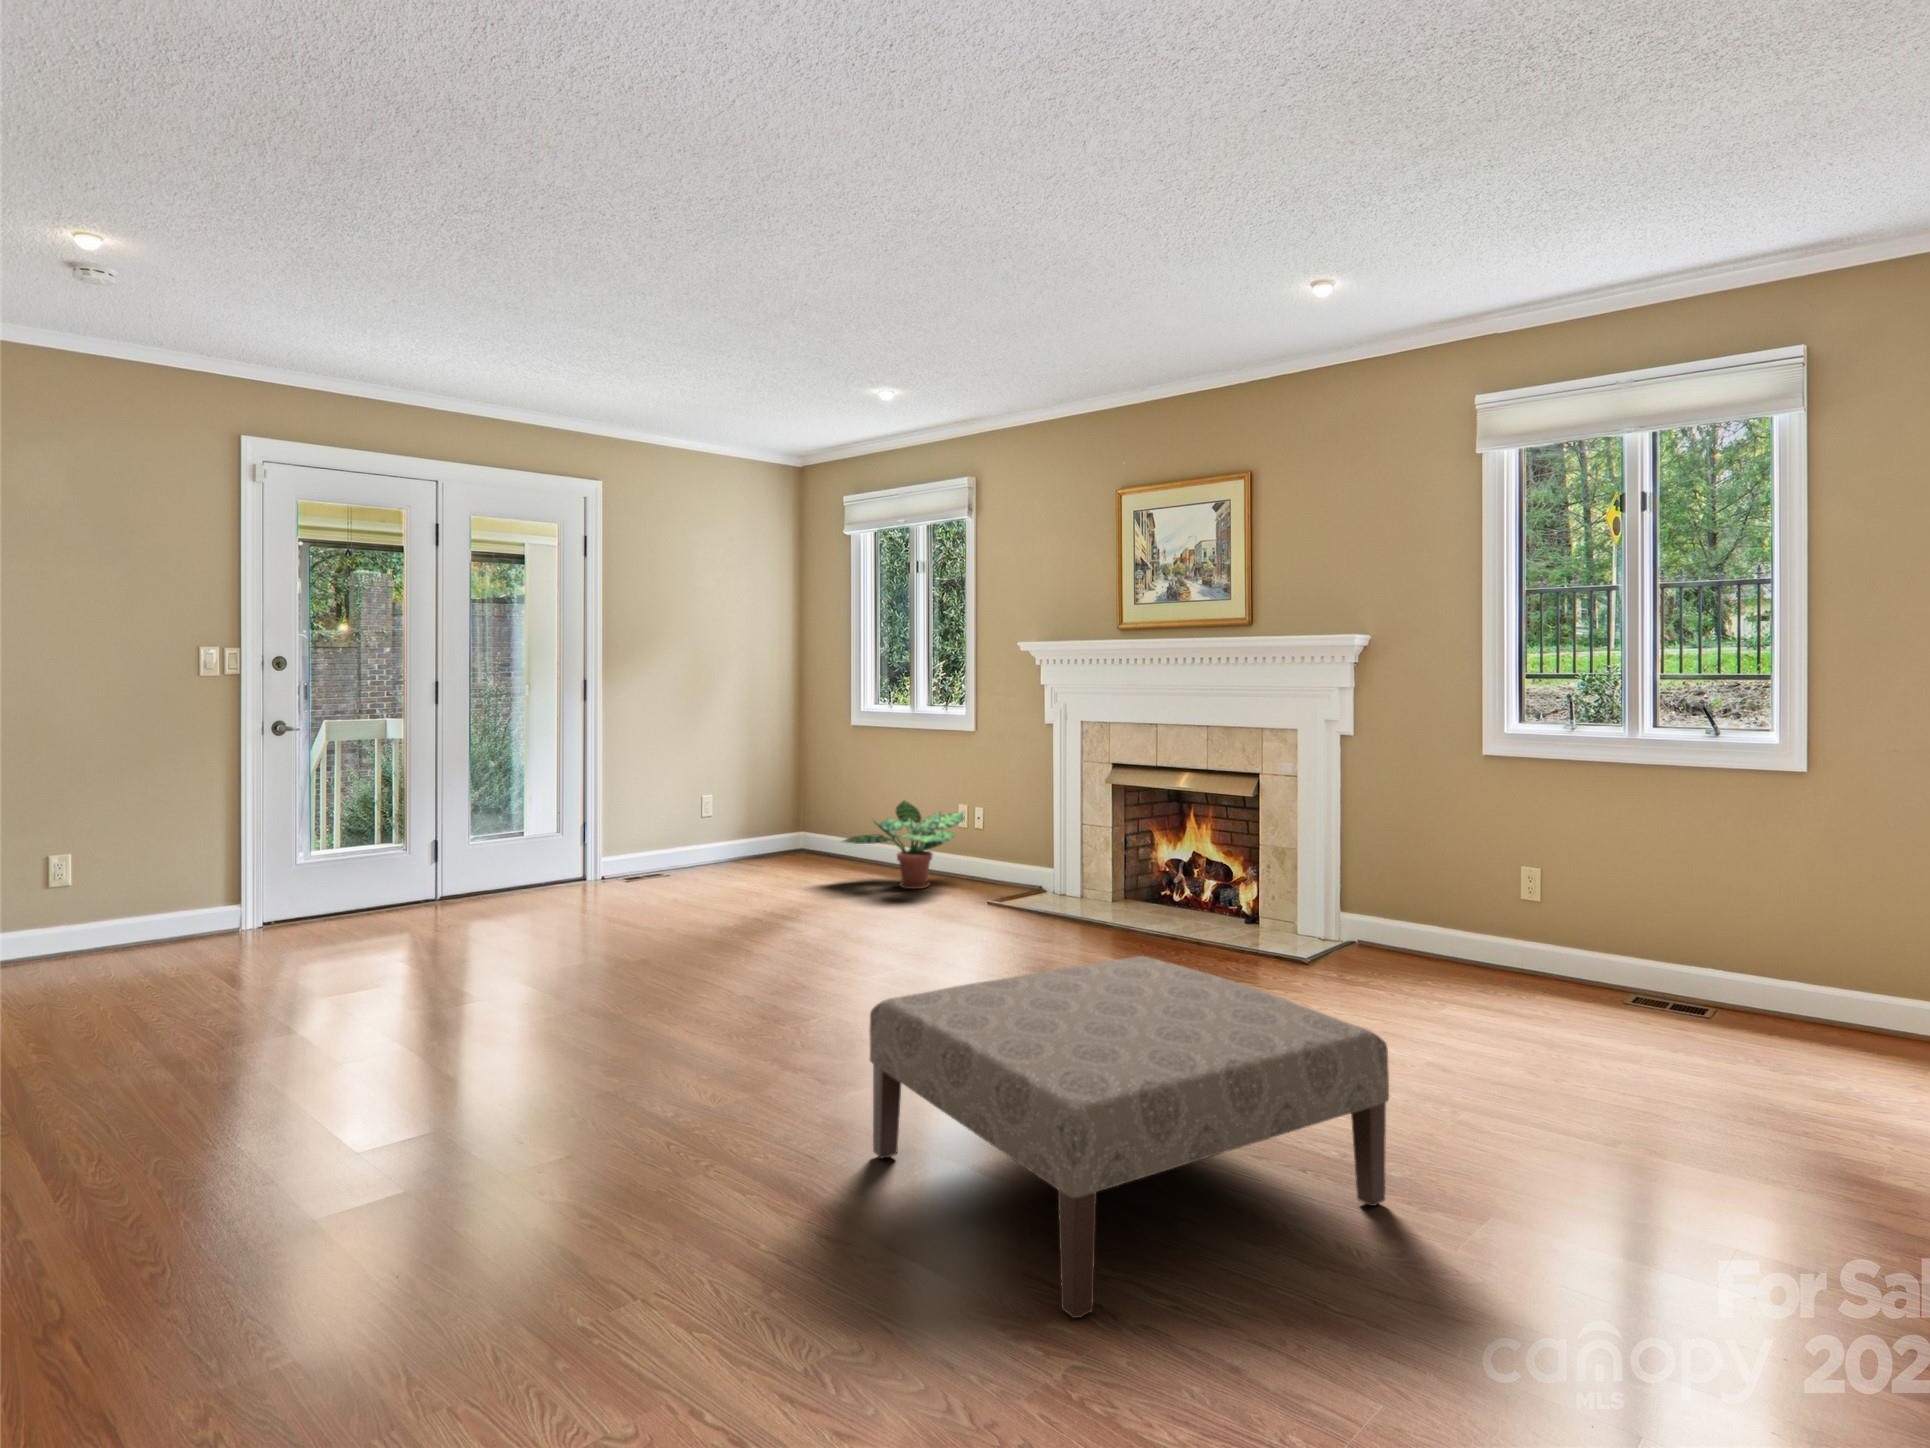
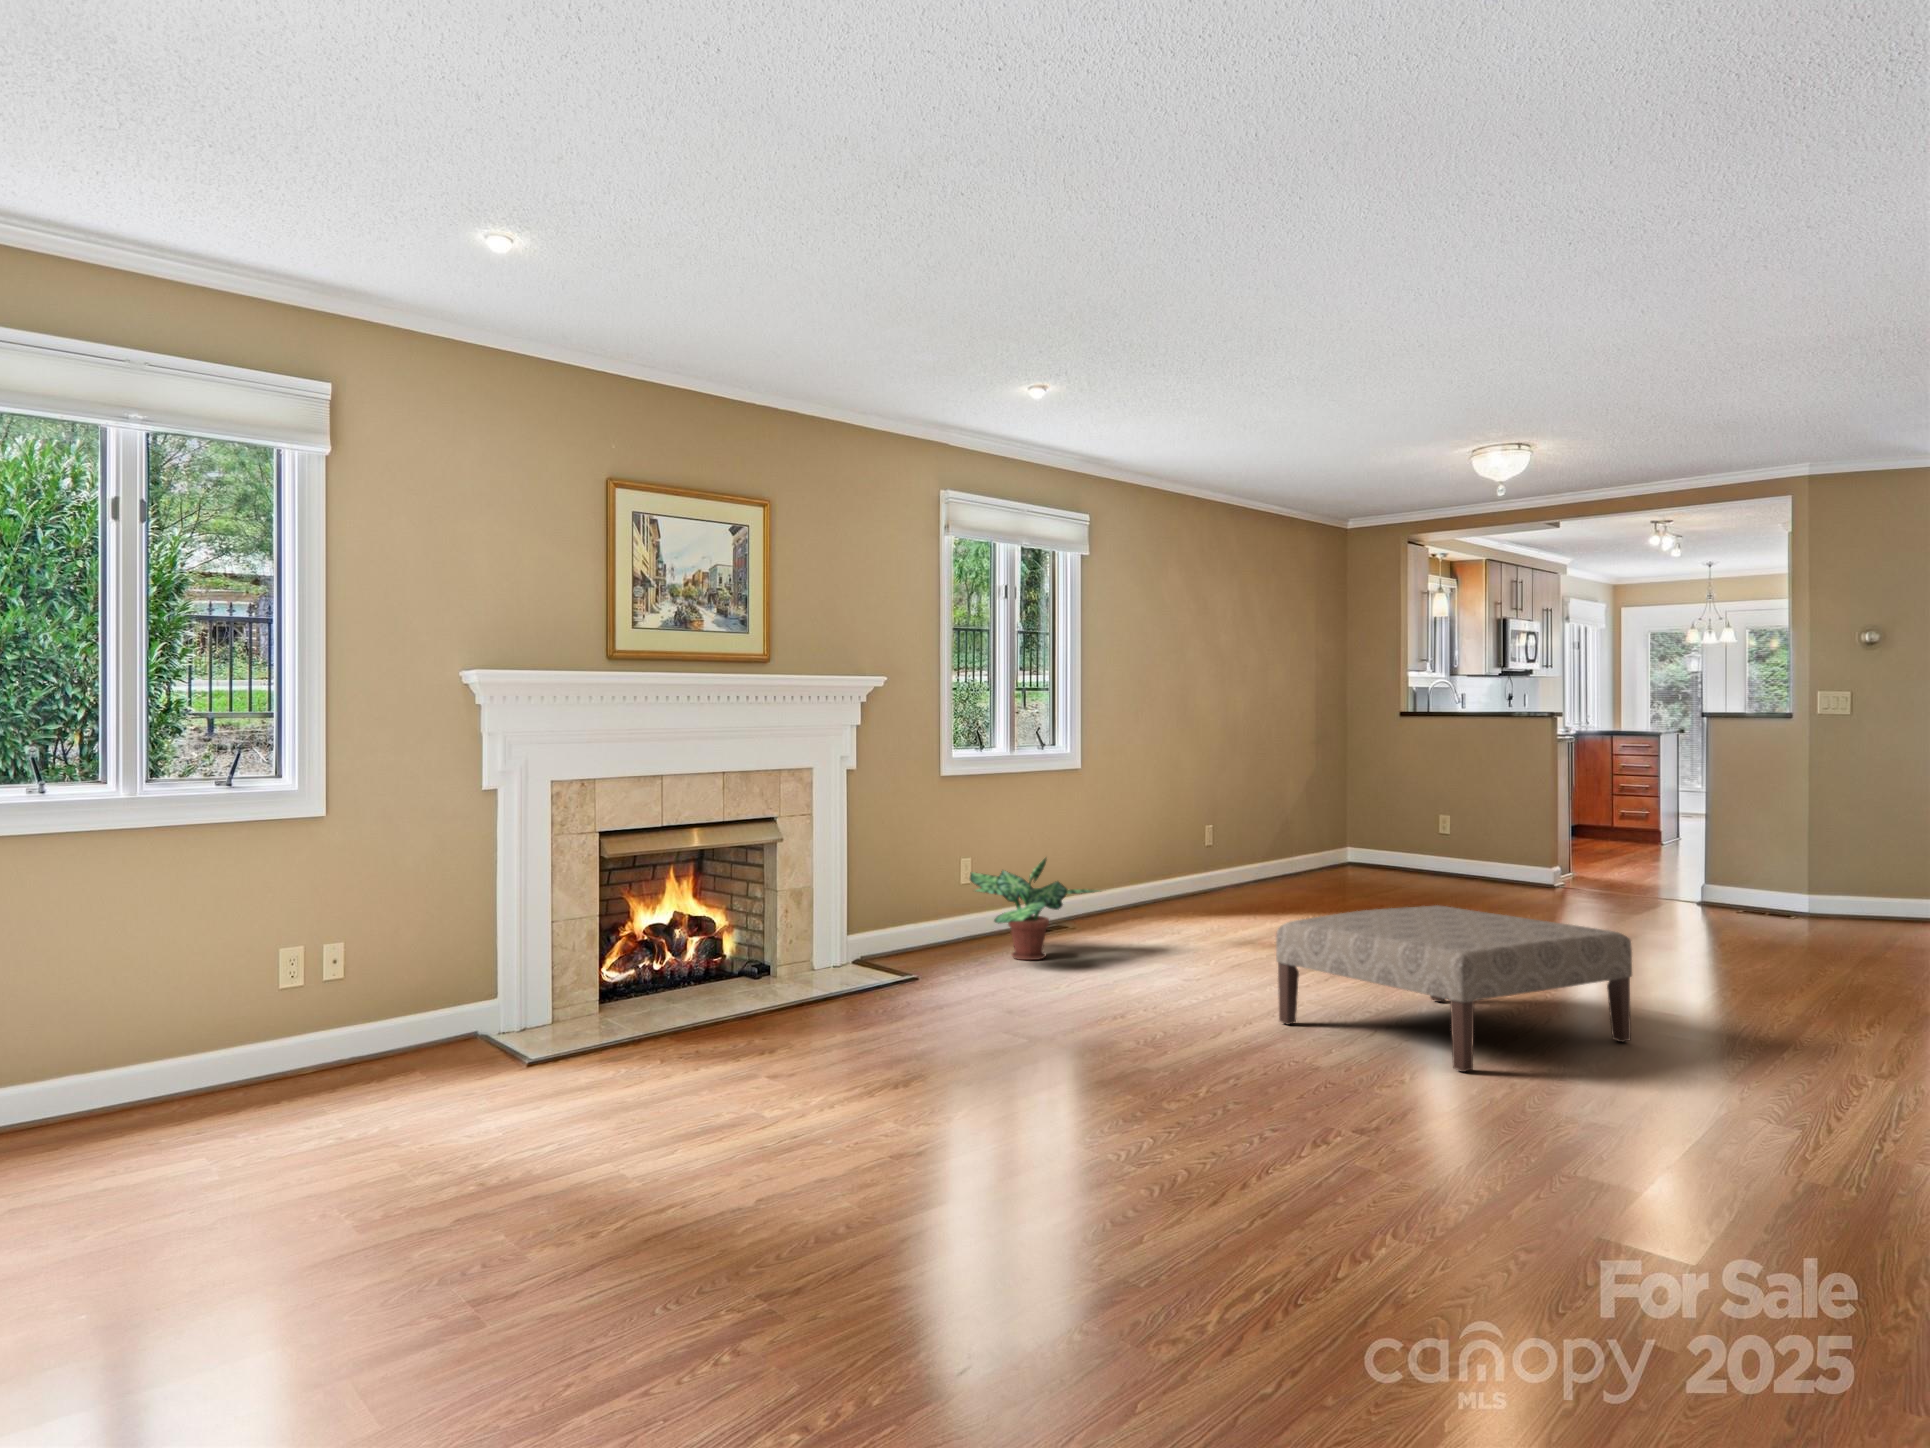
potted plant: present [843,801,964,889] -> present [970,858,1099,960]

